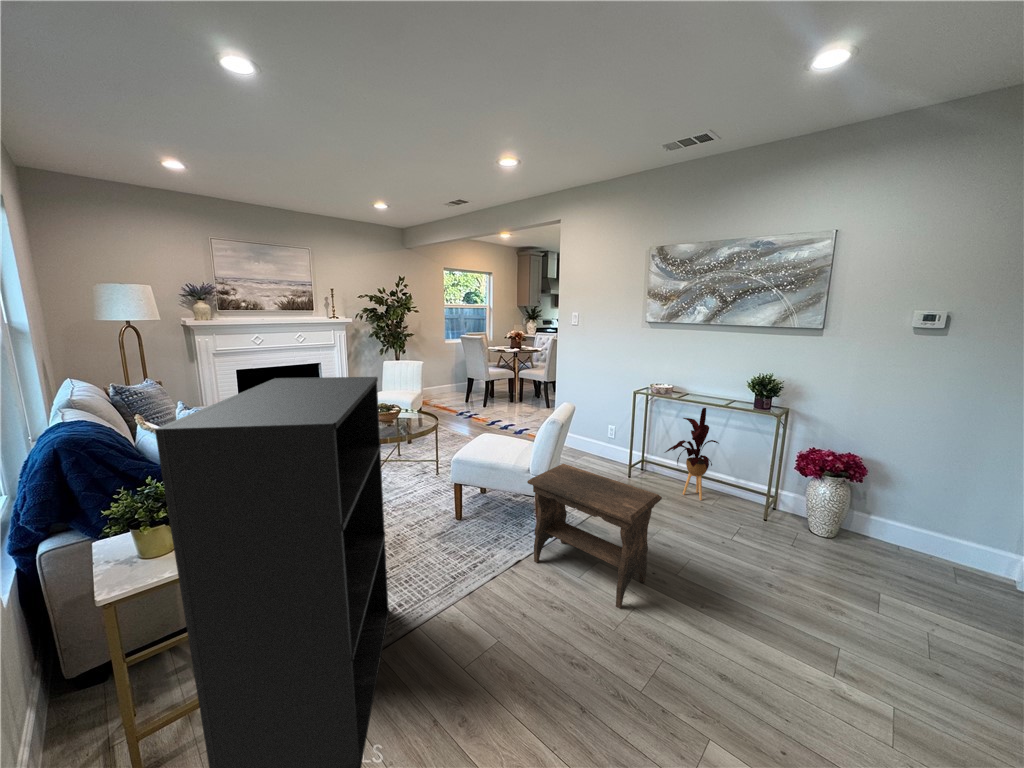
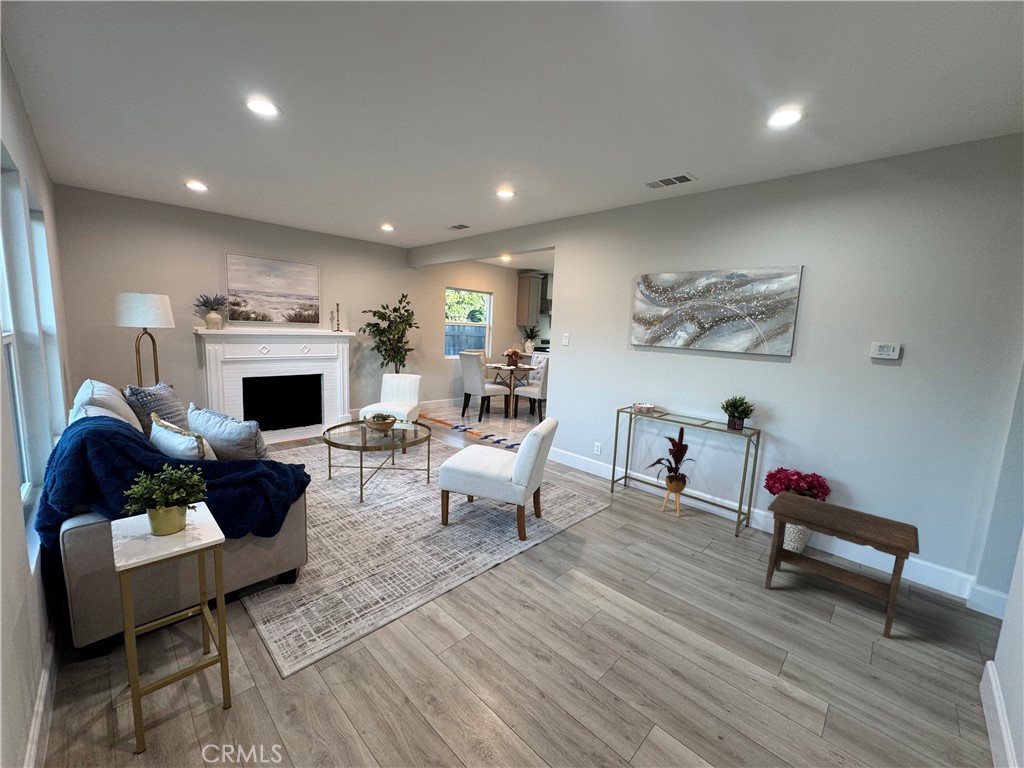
bookshelf: present [155,377,389,768] -> none [181,384,372,748]
footstool: present [527,464,662,608] -> present [765,491,919,638]

